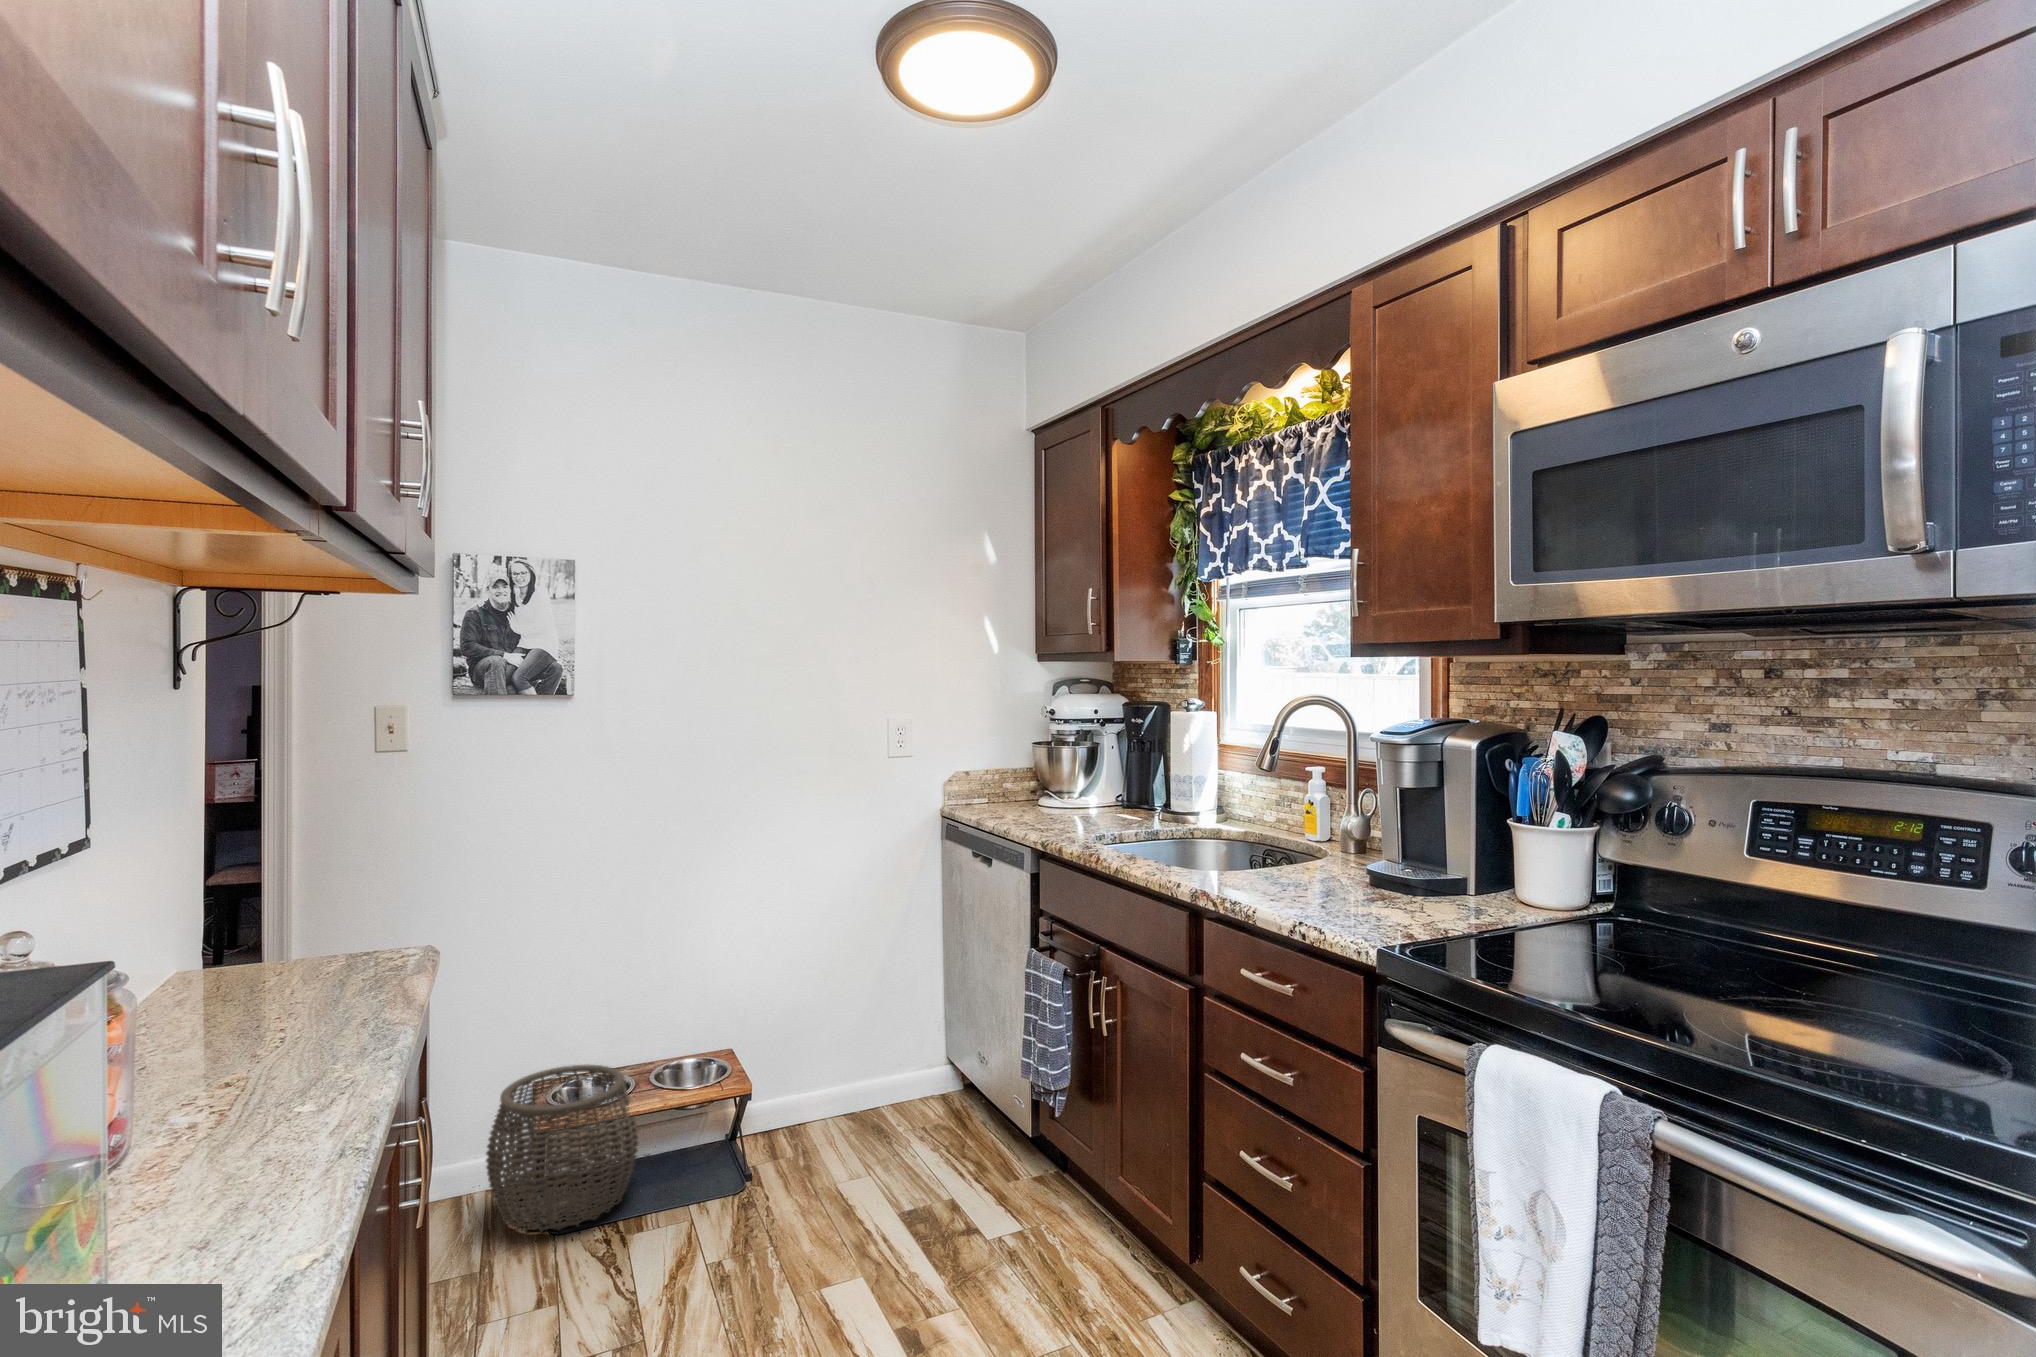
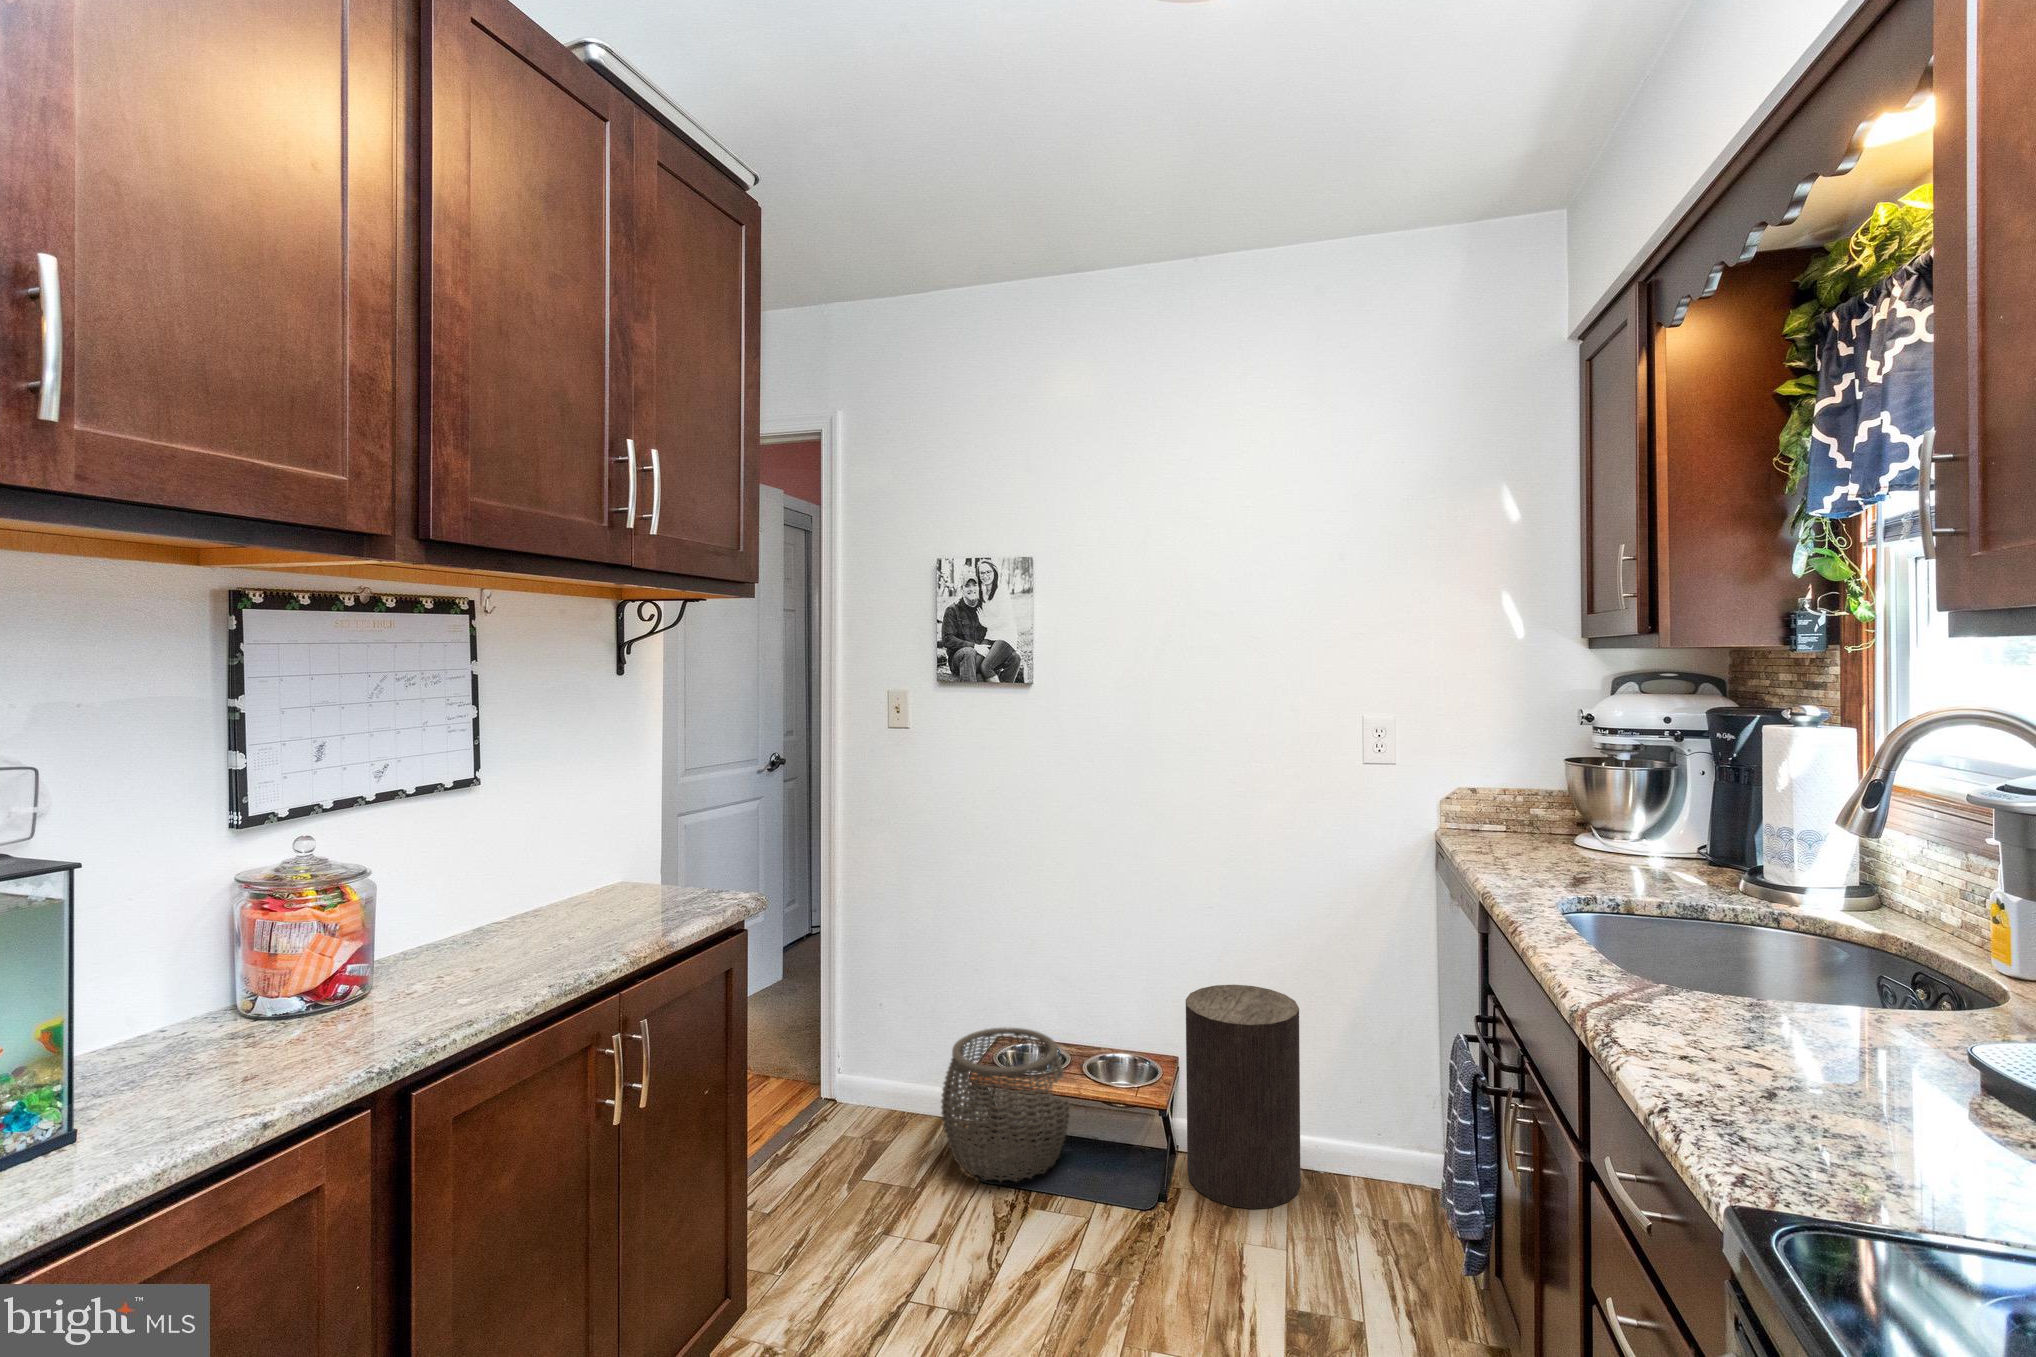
stool: none [753,969,857,1168] -> present [1186,985,1301,1209]

